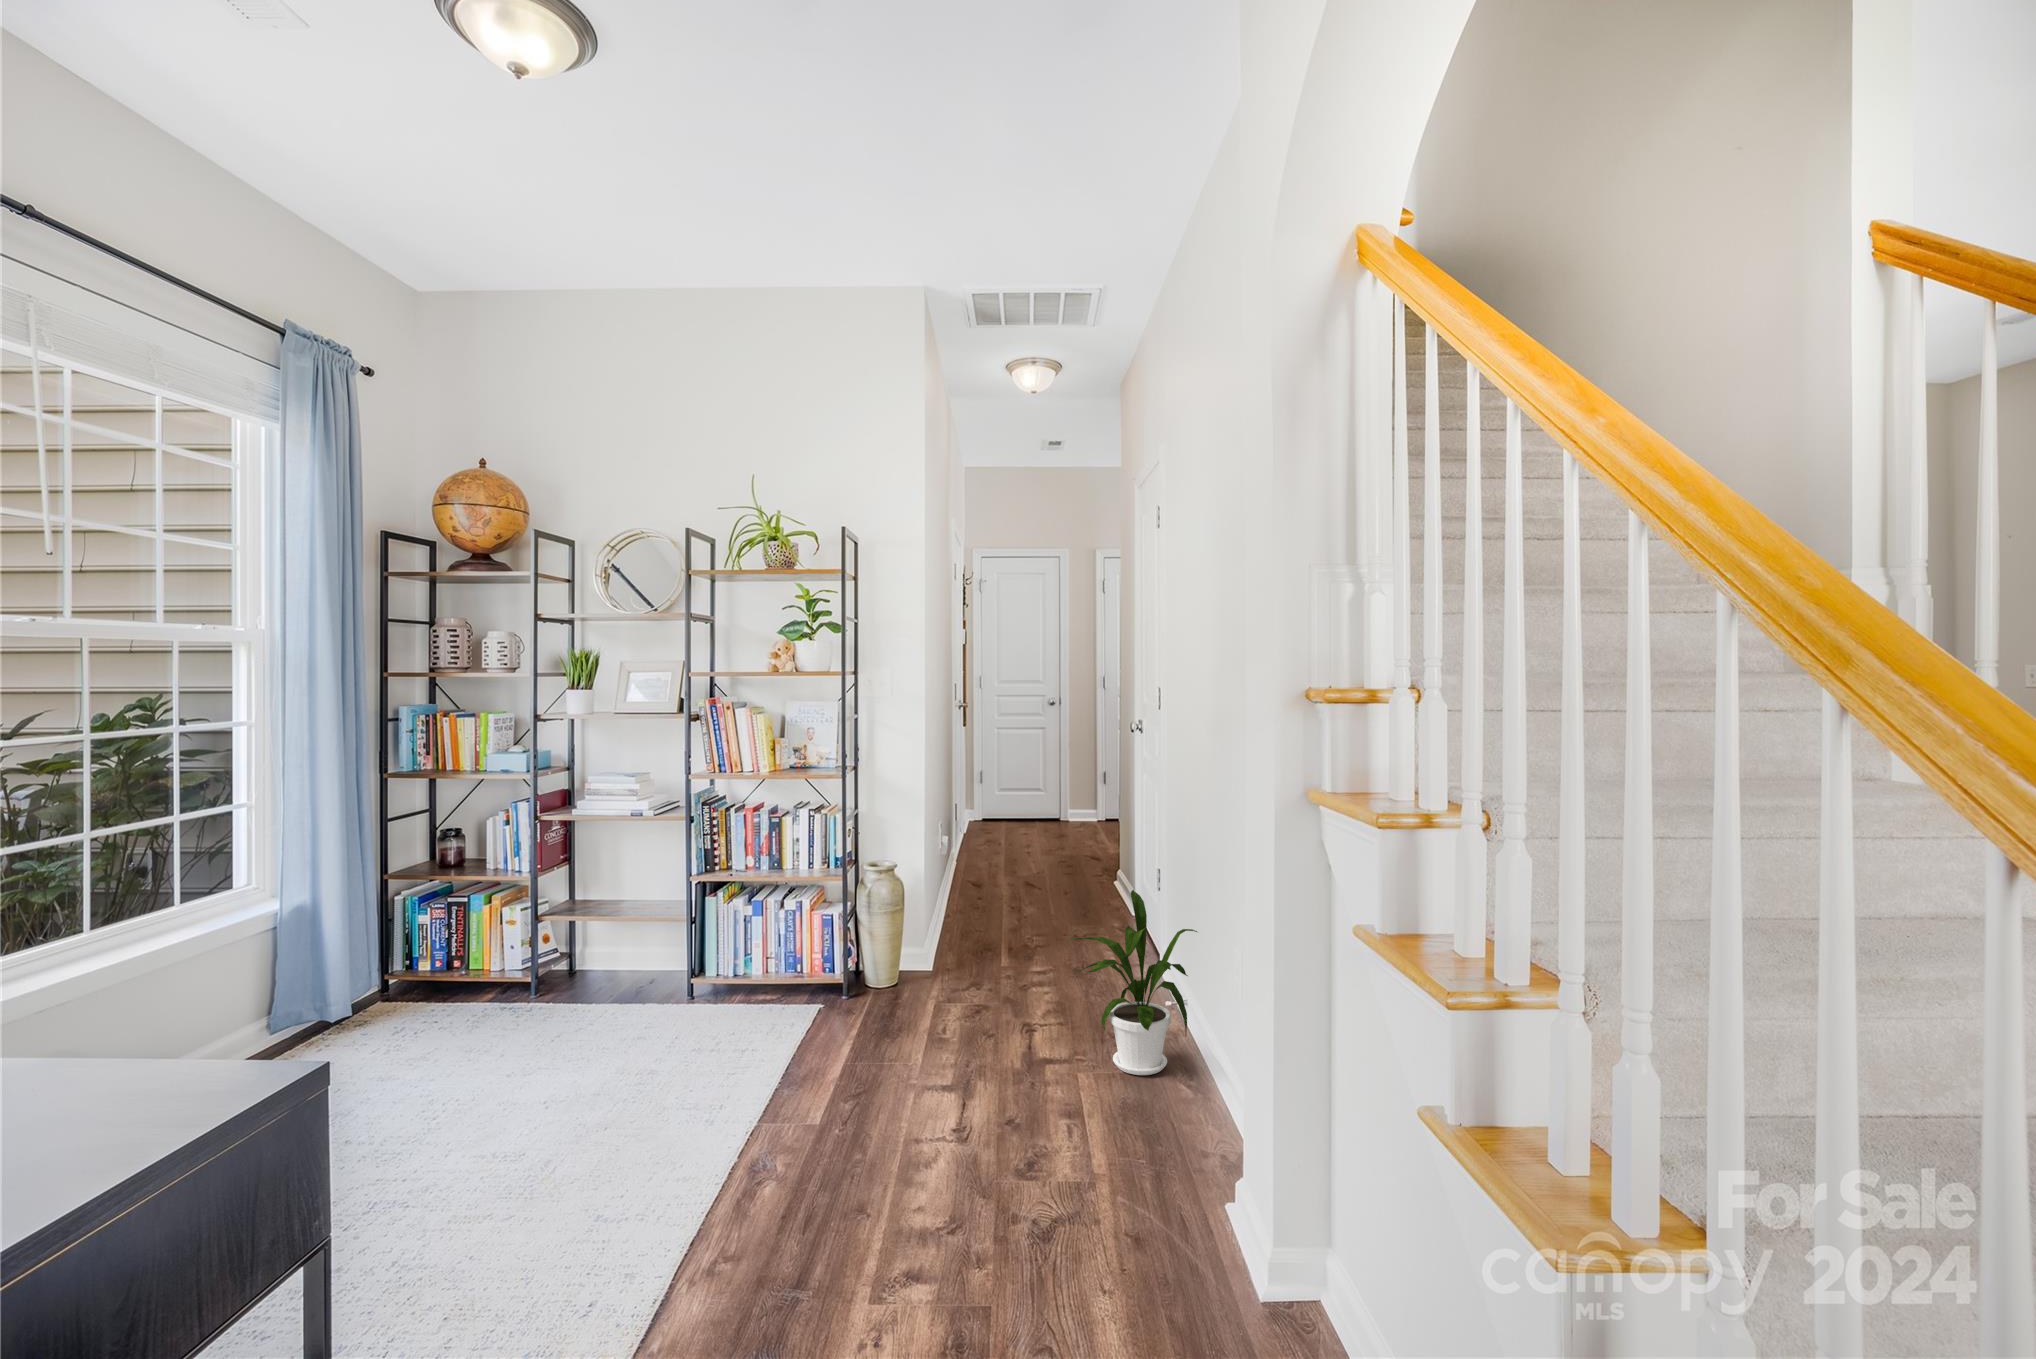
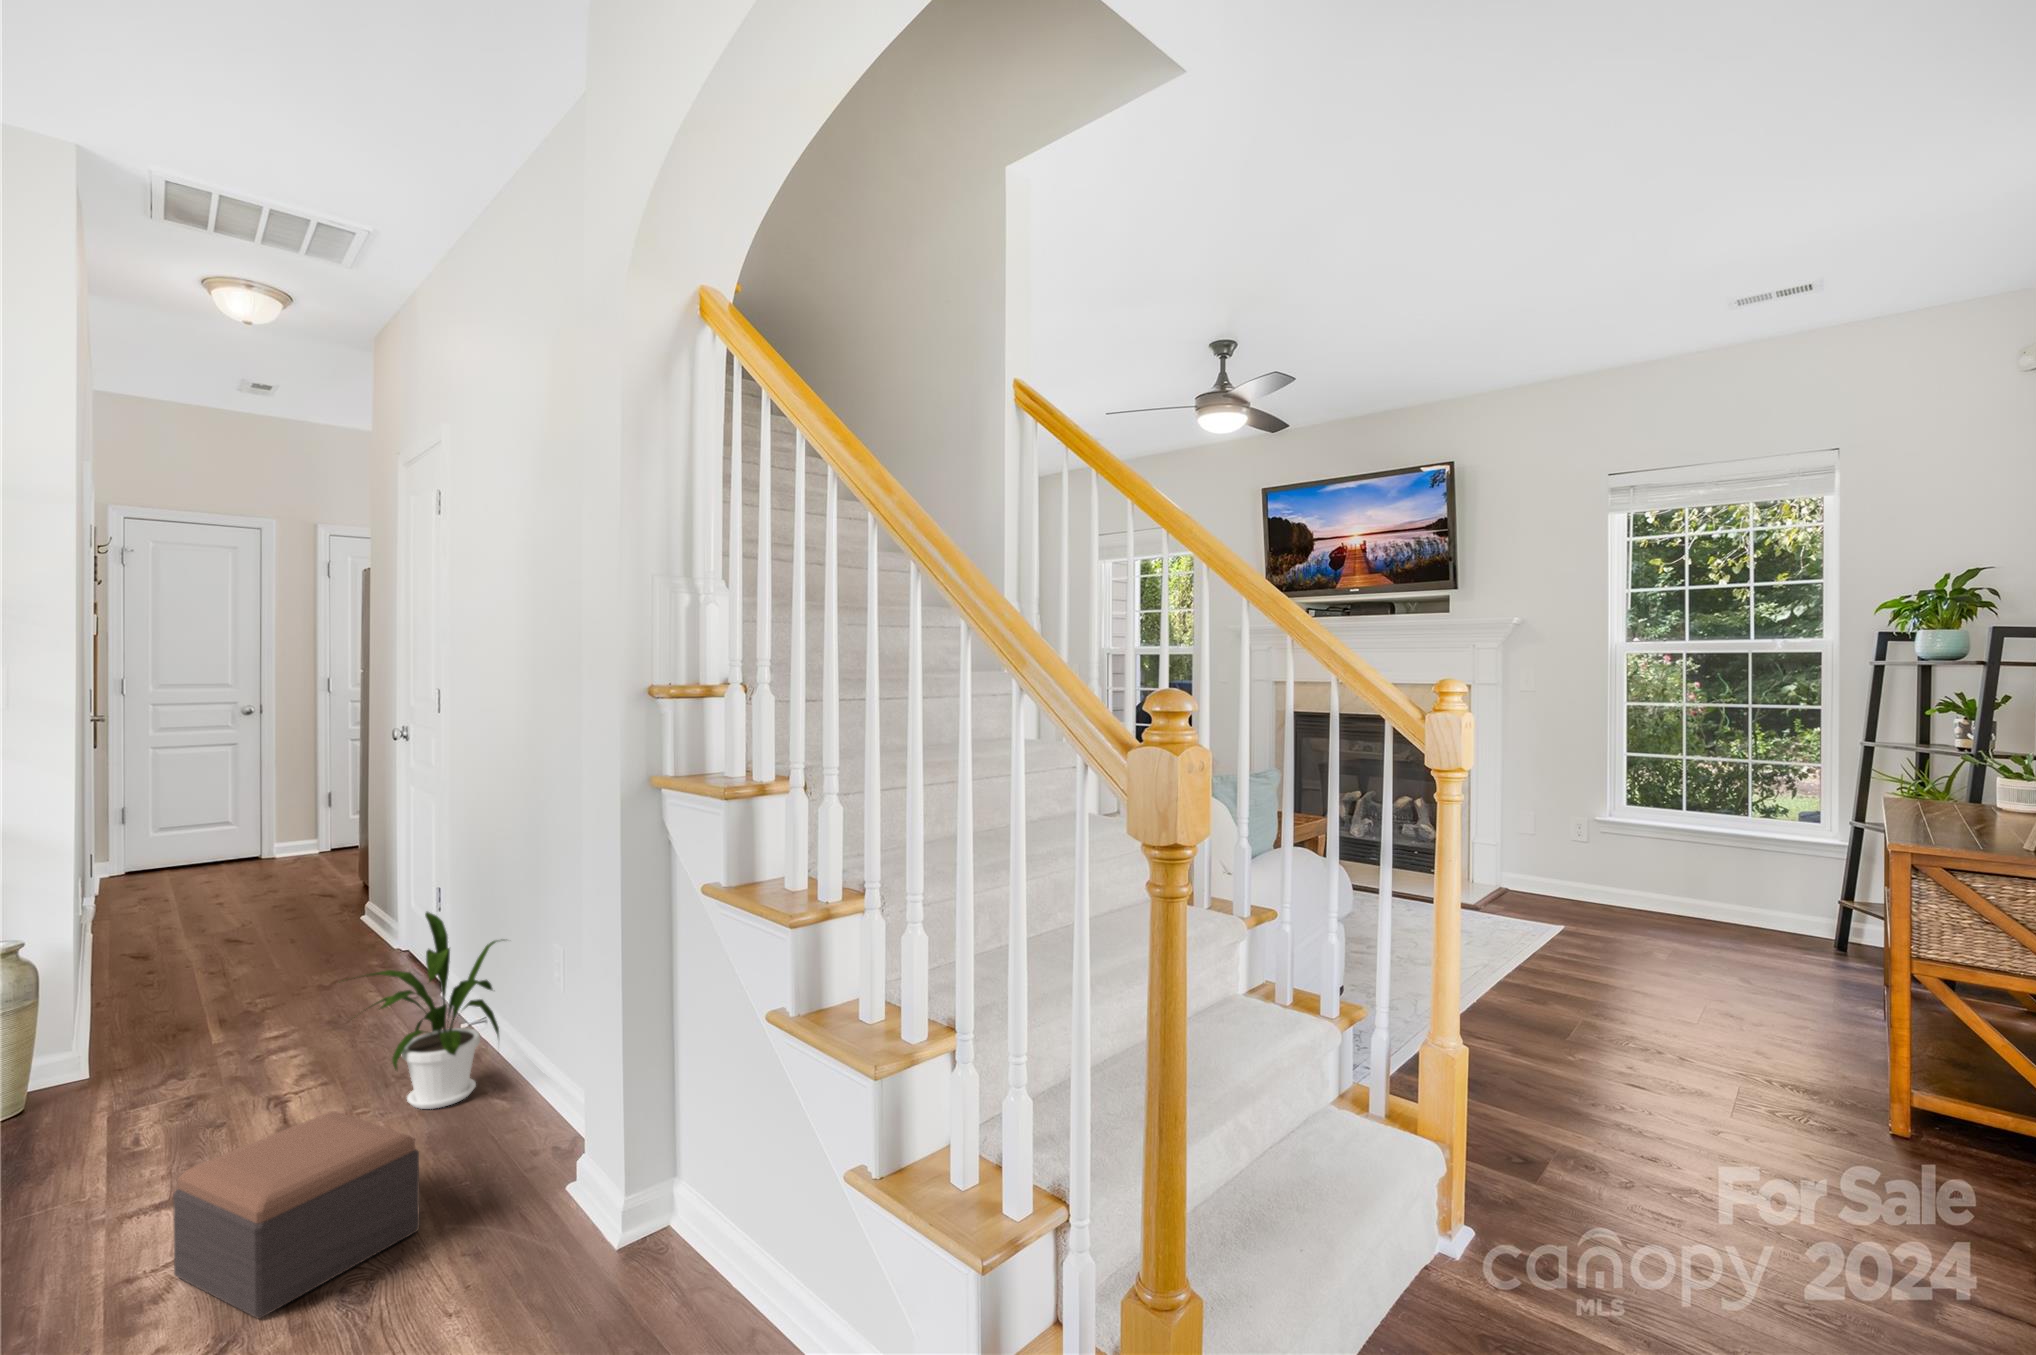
footstool: none [939,1055,1100,1222] -> present [173,1111,420,1318]

